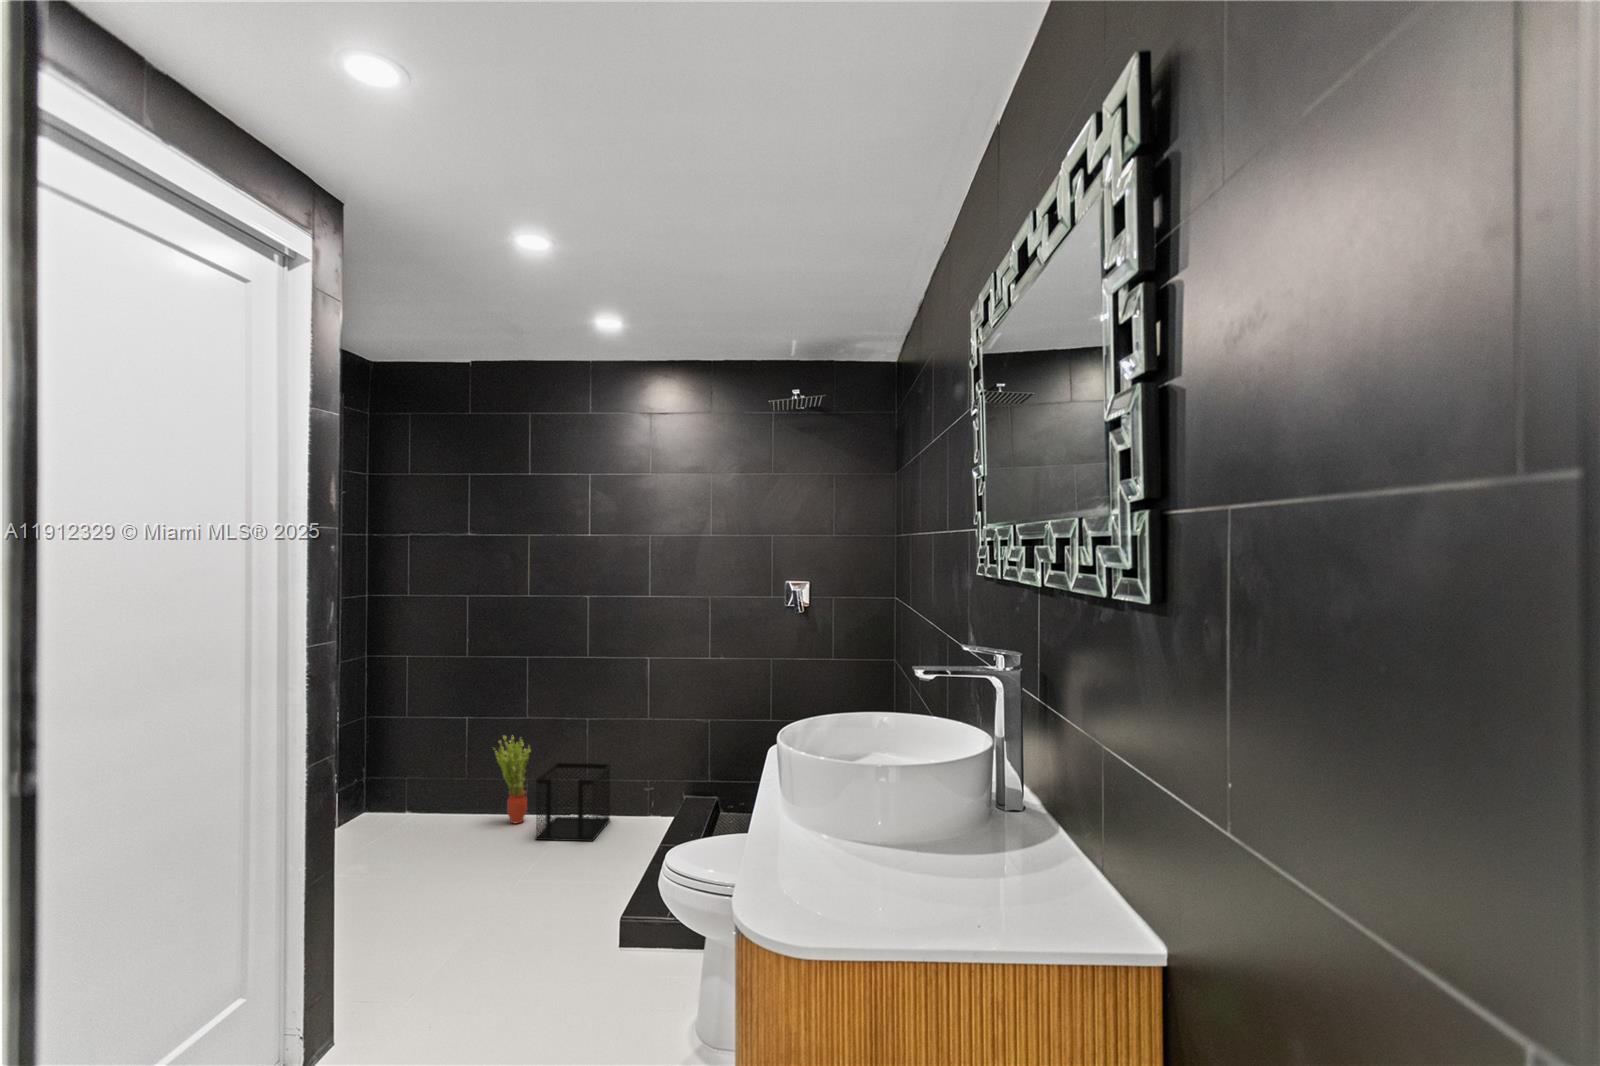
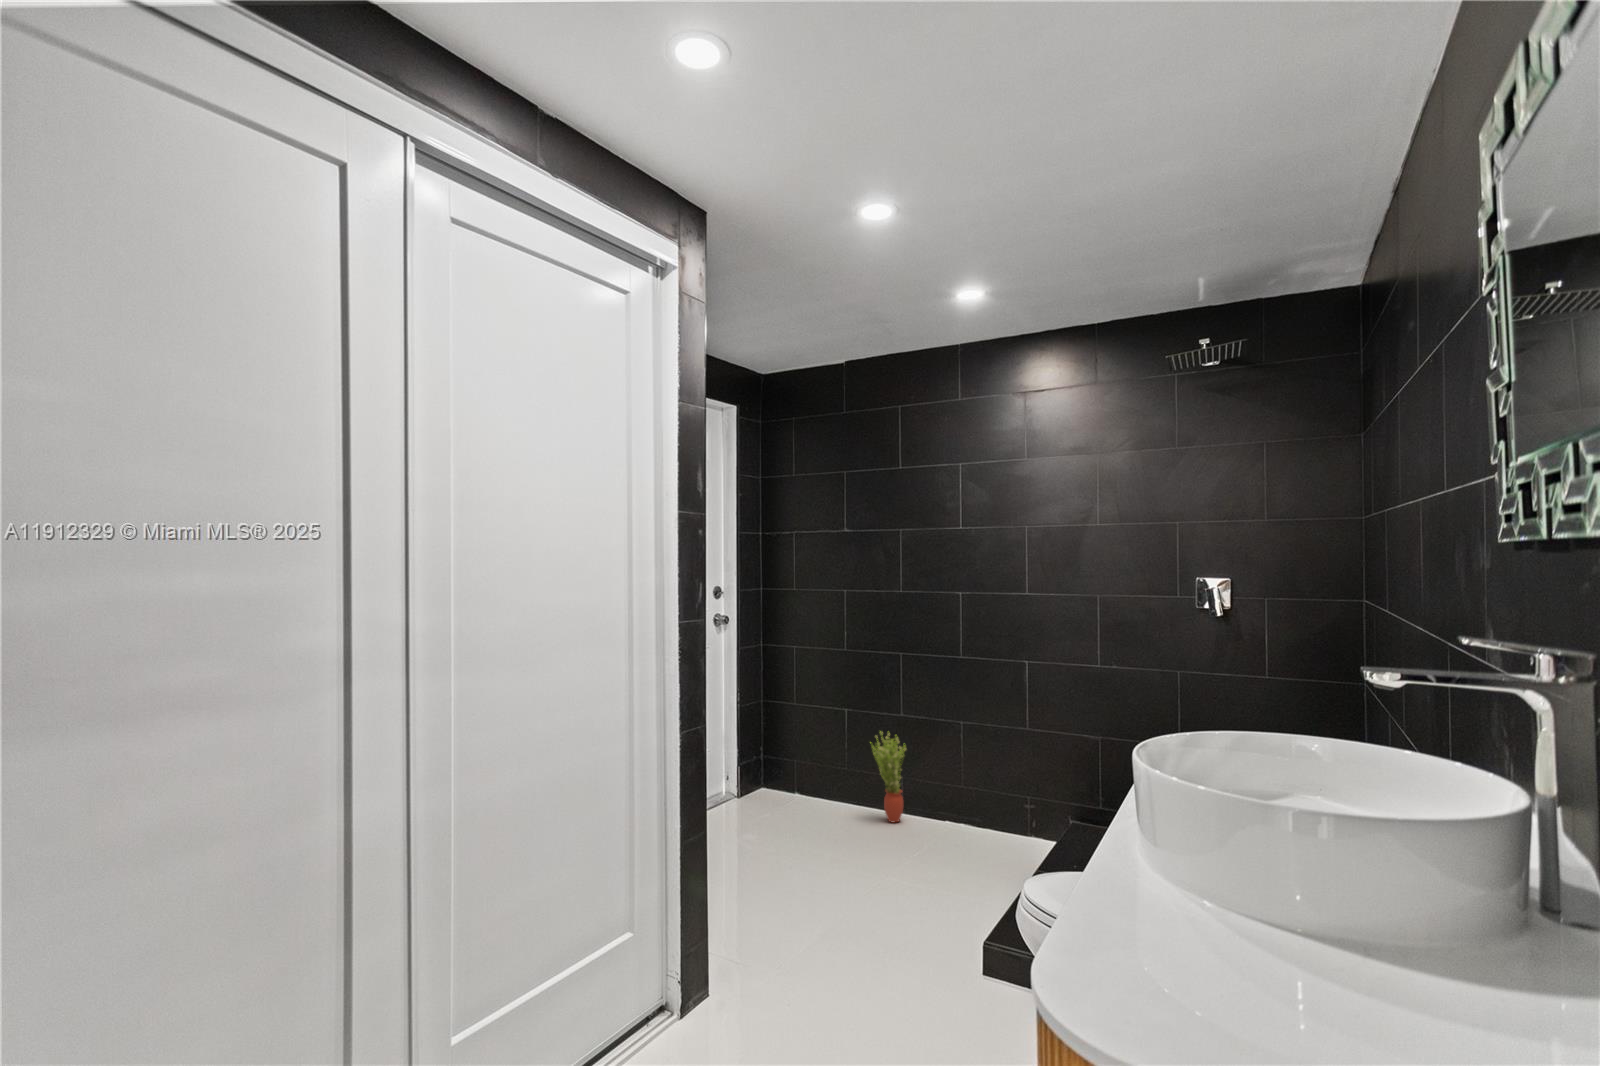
wastebasket: present [535,763,610,841] -> none [909,765,989,853]

